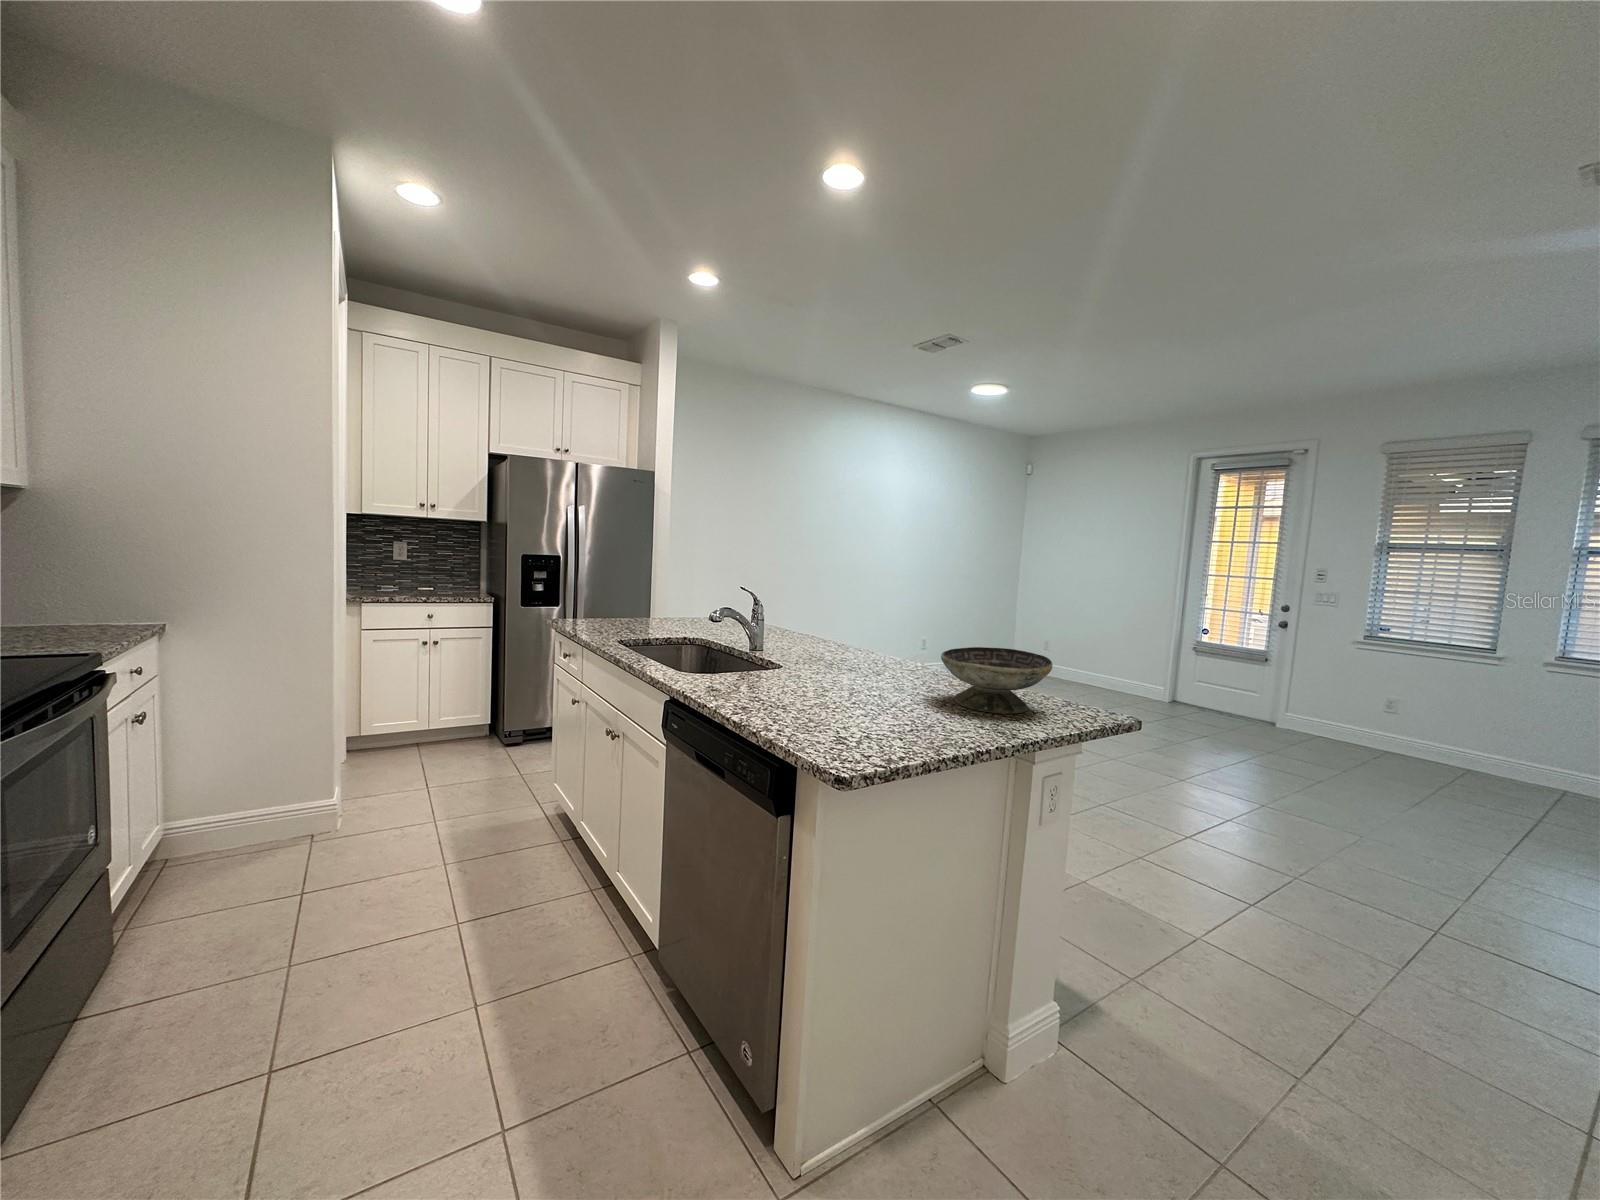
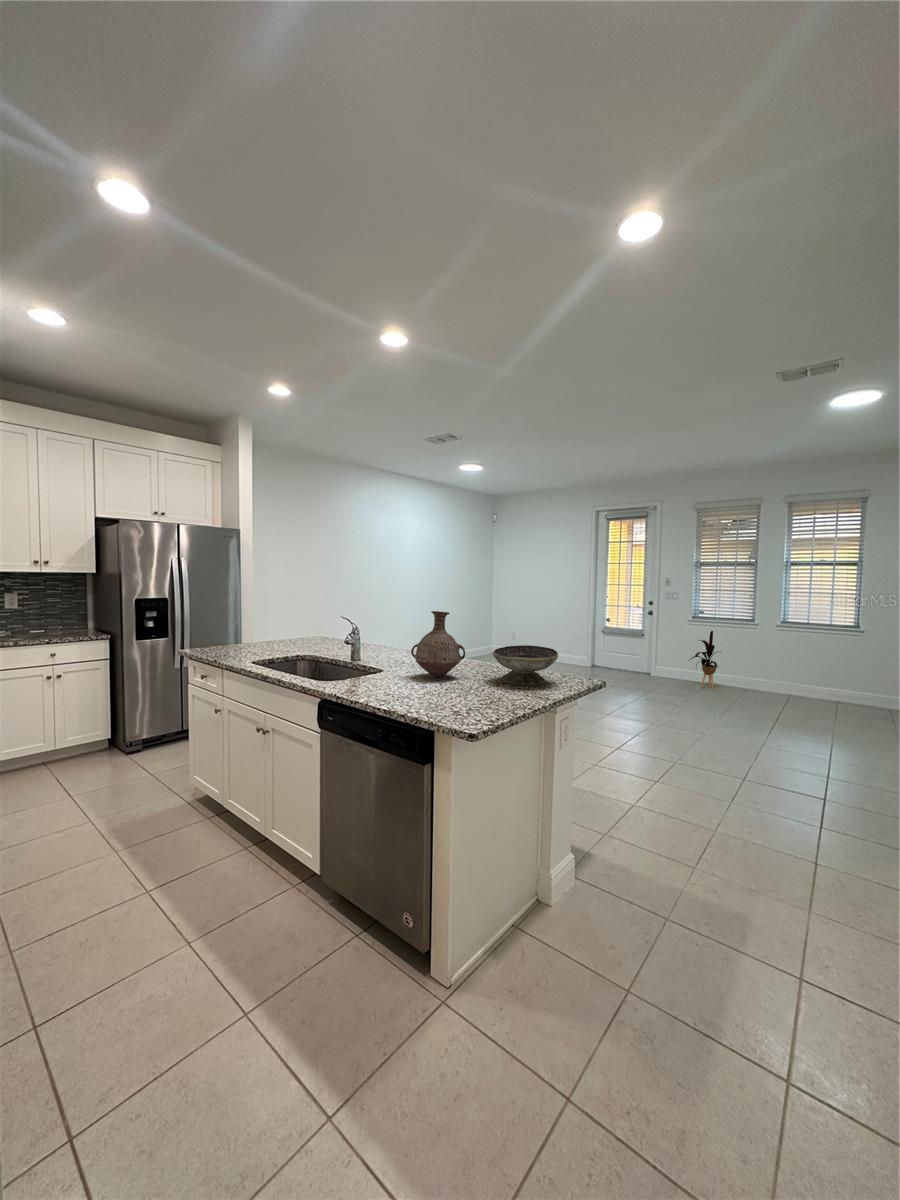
vase: none [818,583,901,686] -> present [411,611,465,678]
house plant: none [1350,665,1424,767] -> present [690,631,718,690]

